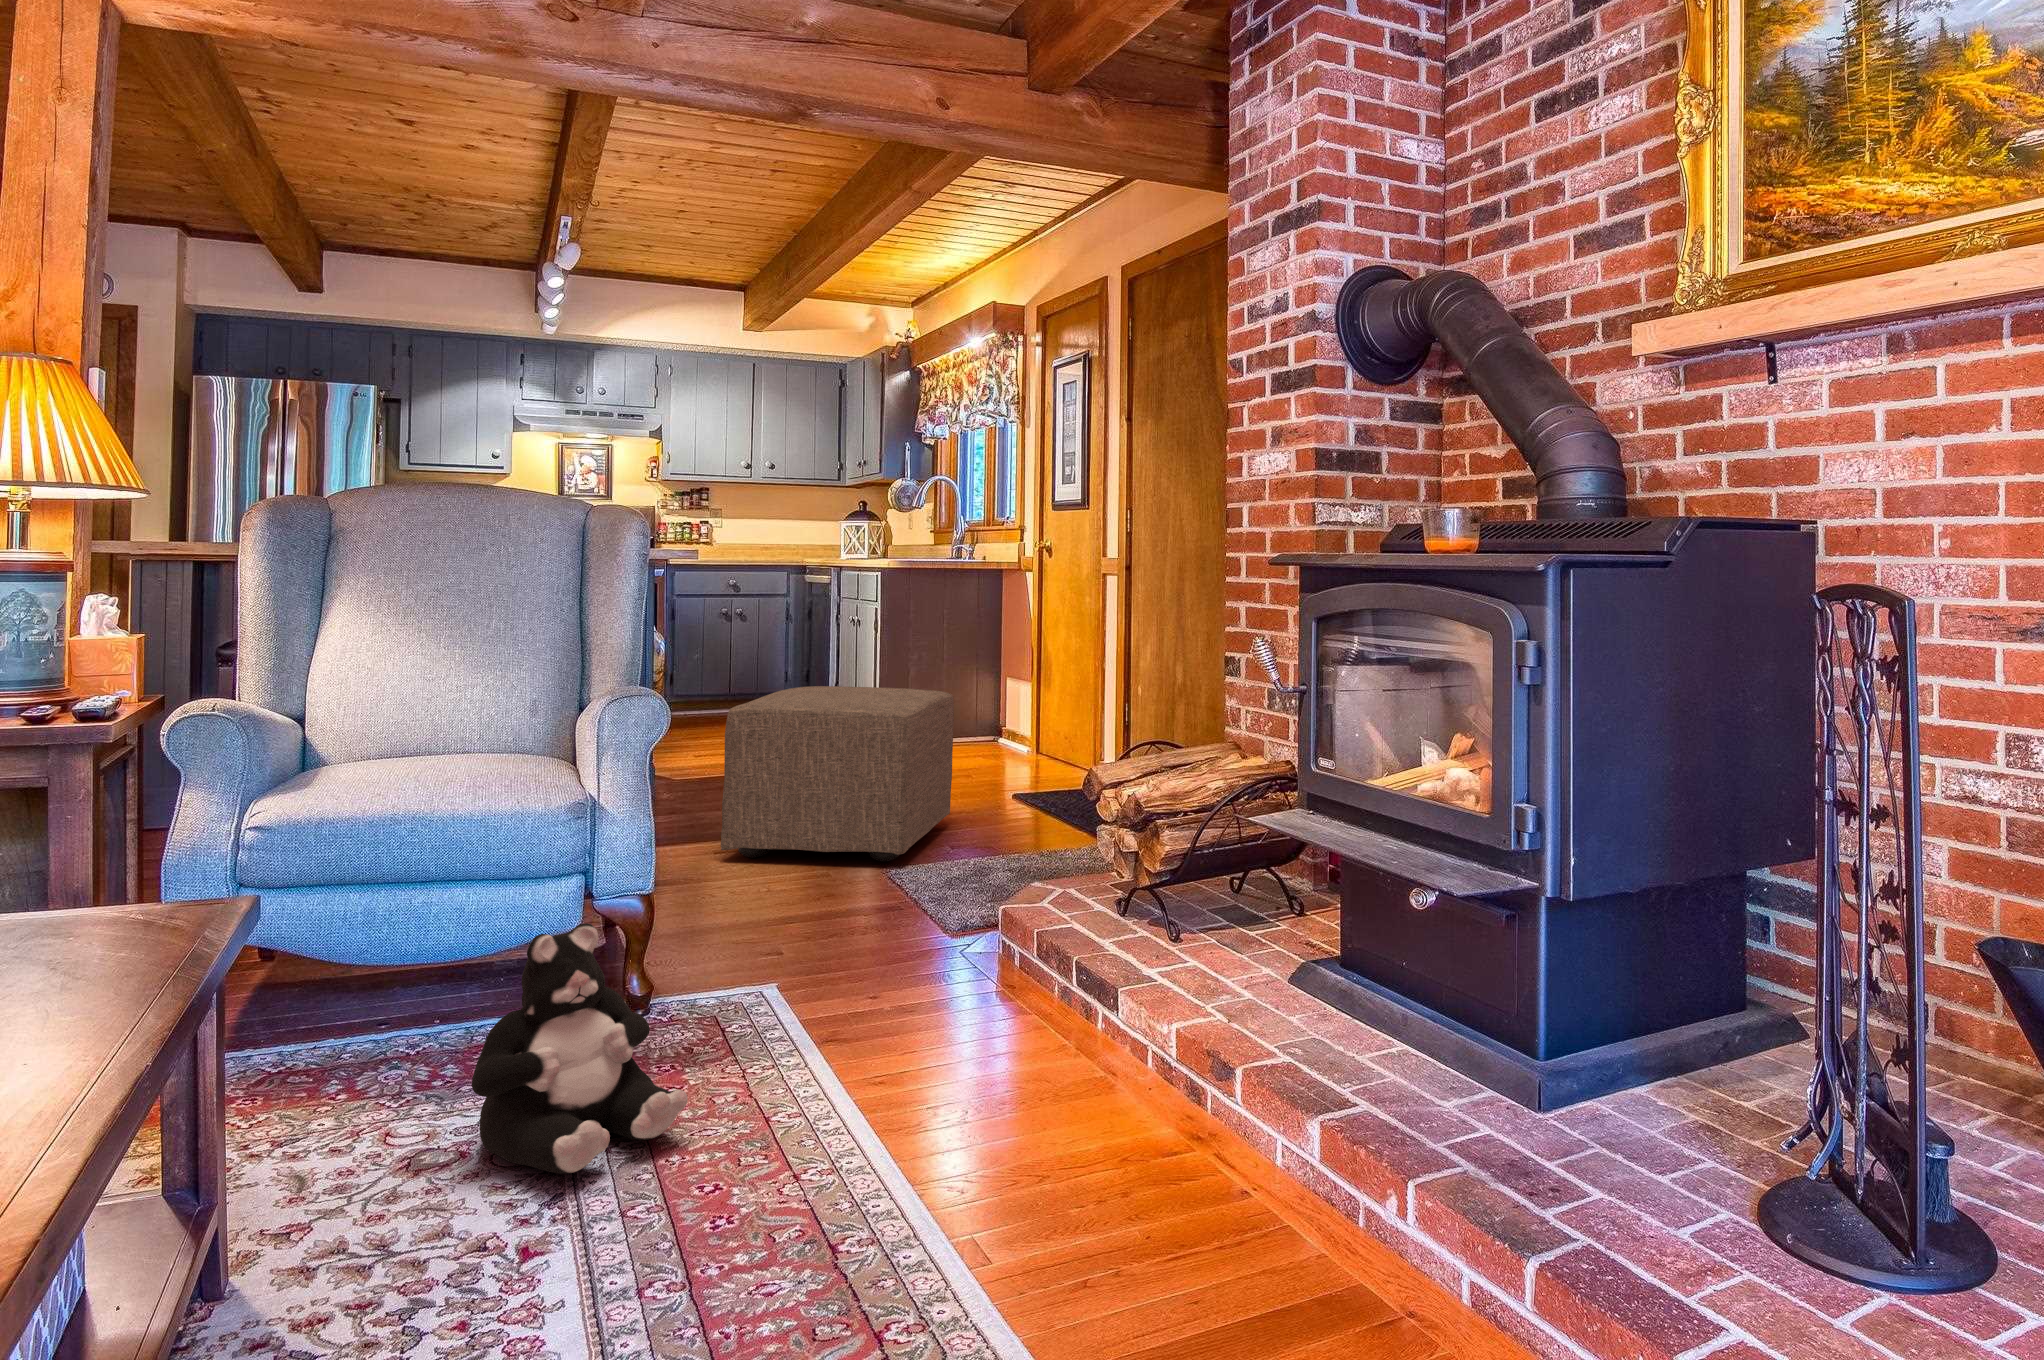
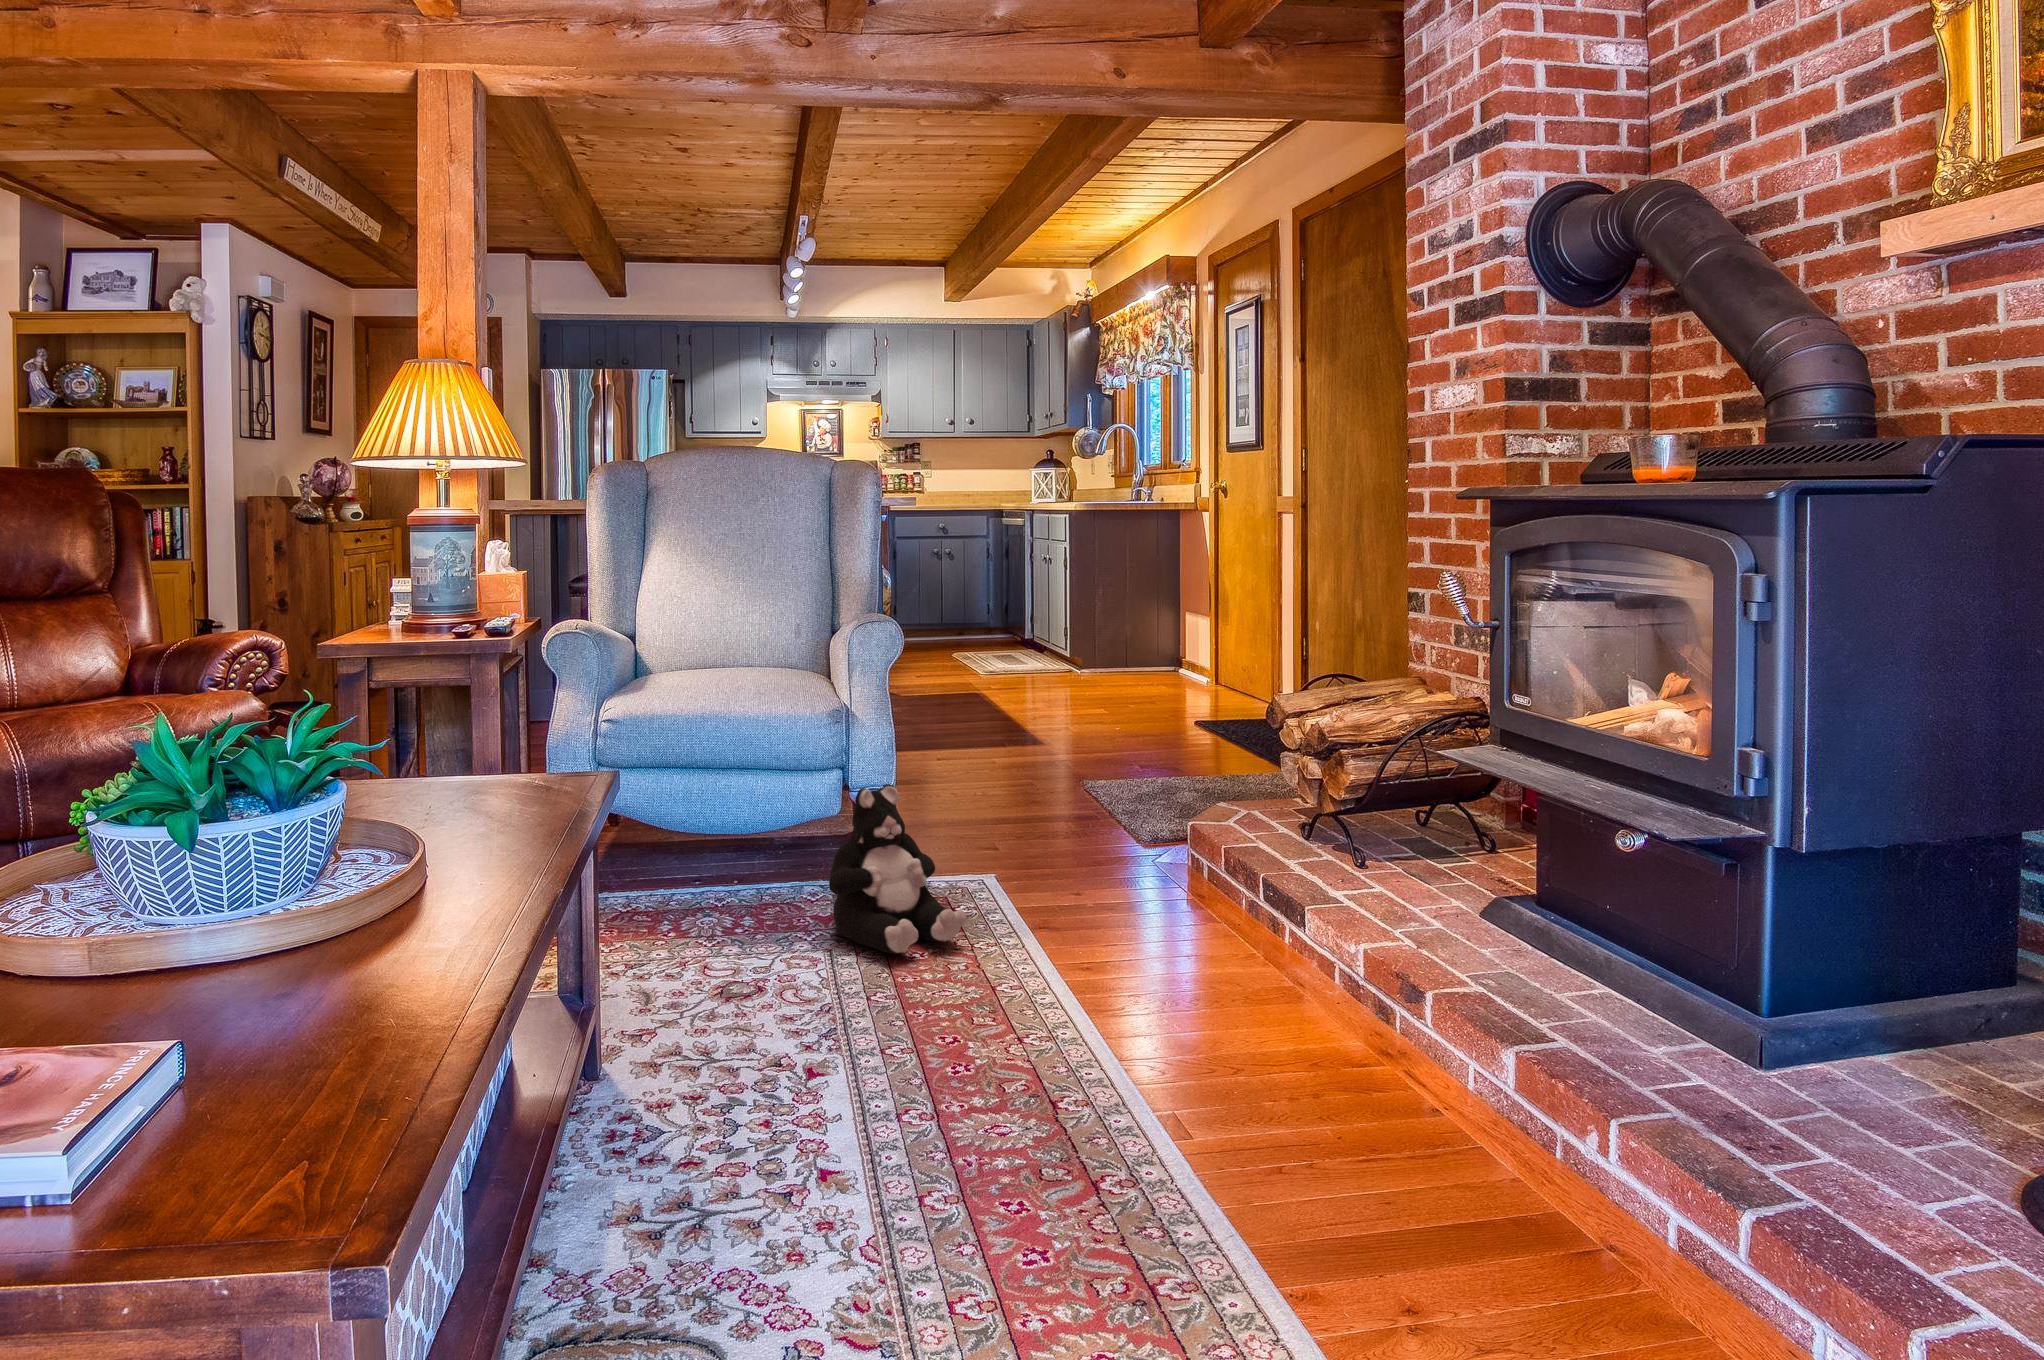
ottoman: present [721,686,954,861] -> none [955,626,1145,778]

